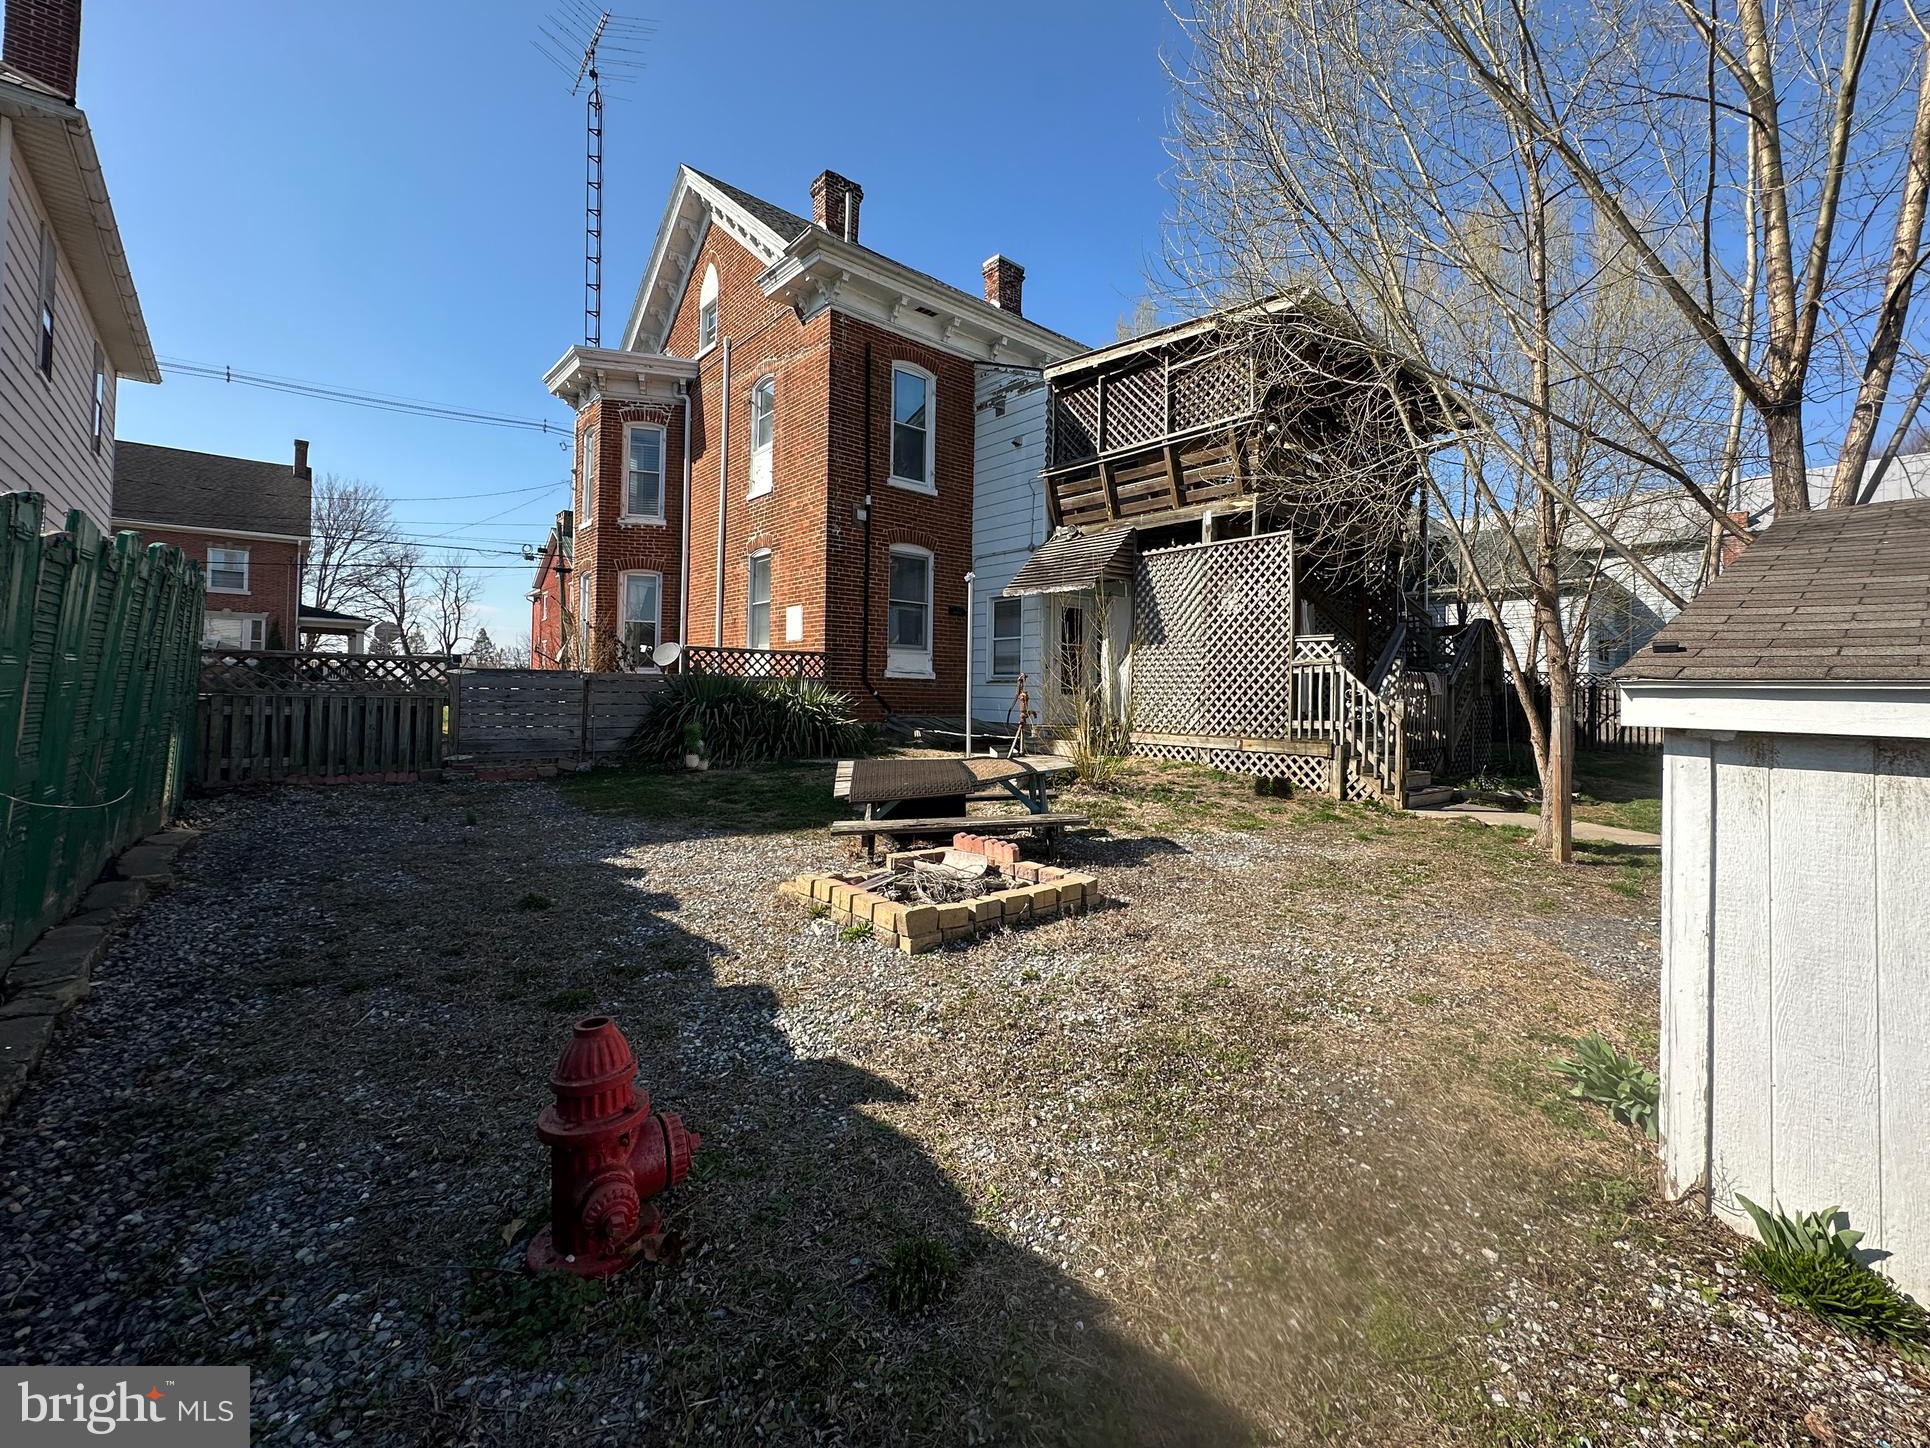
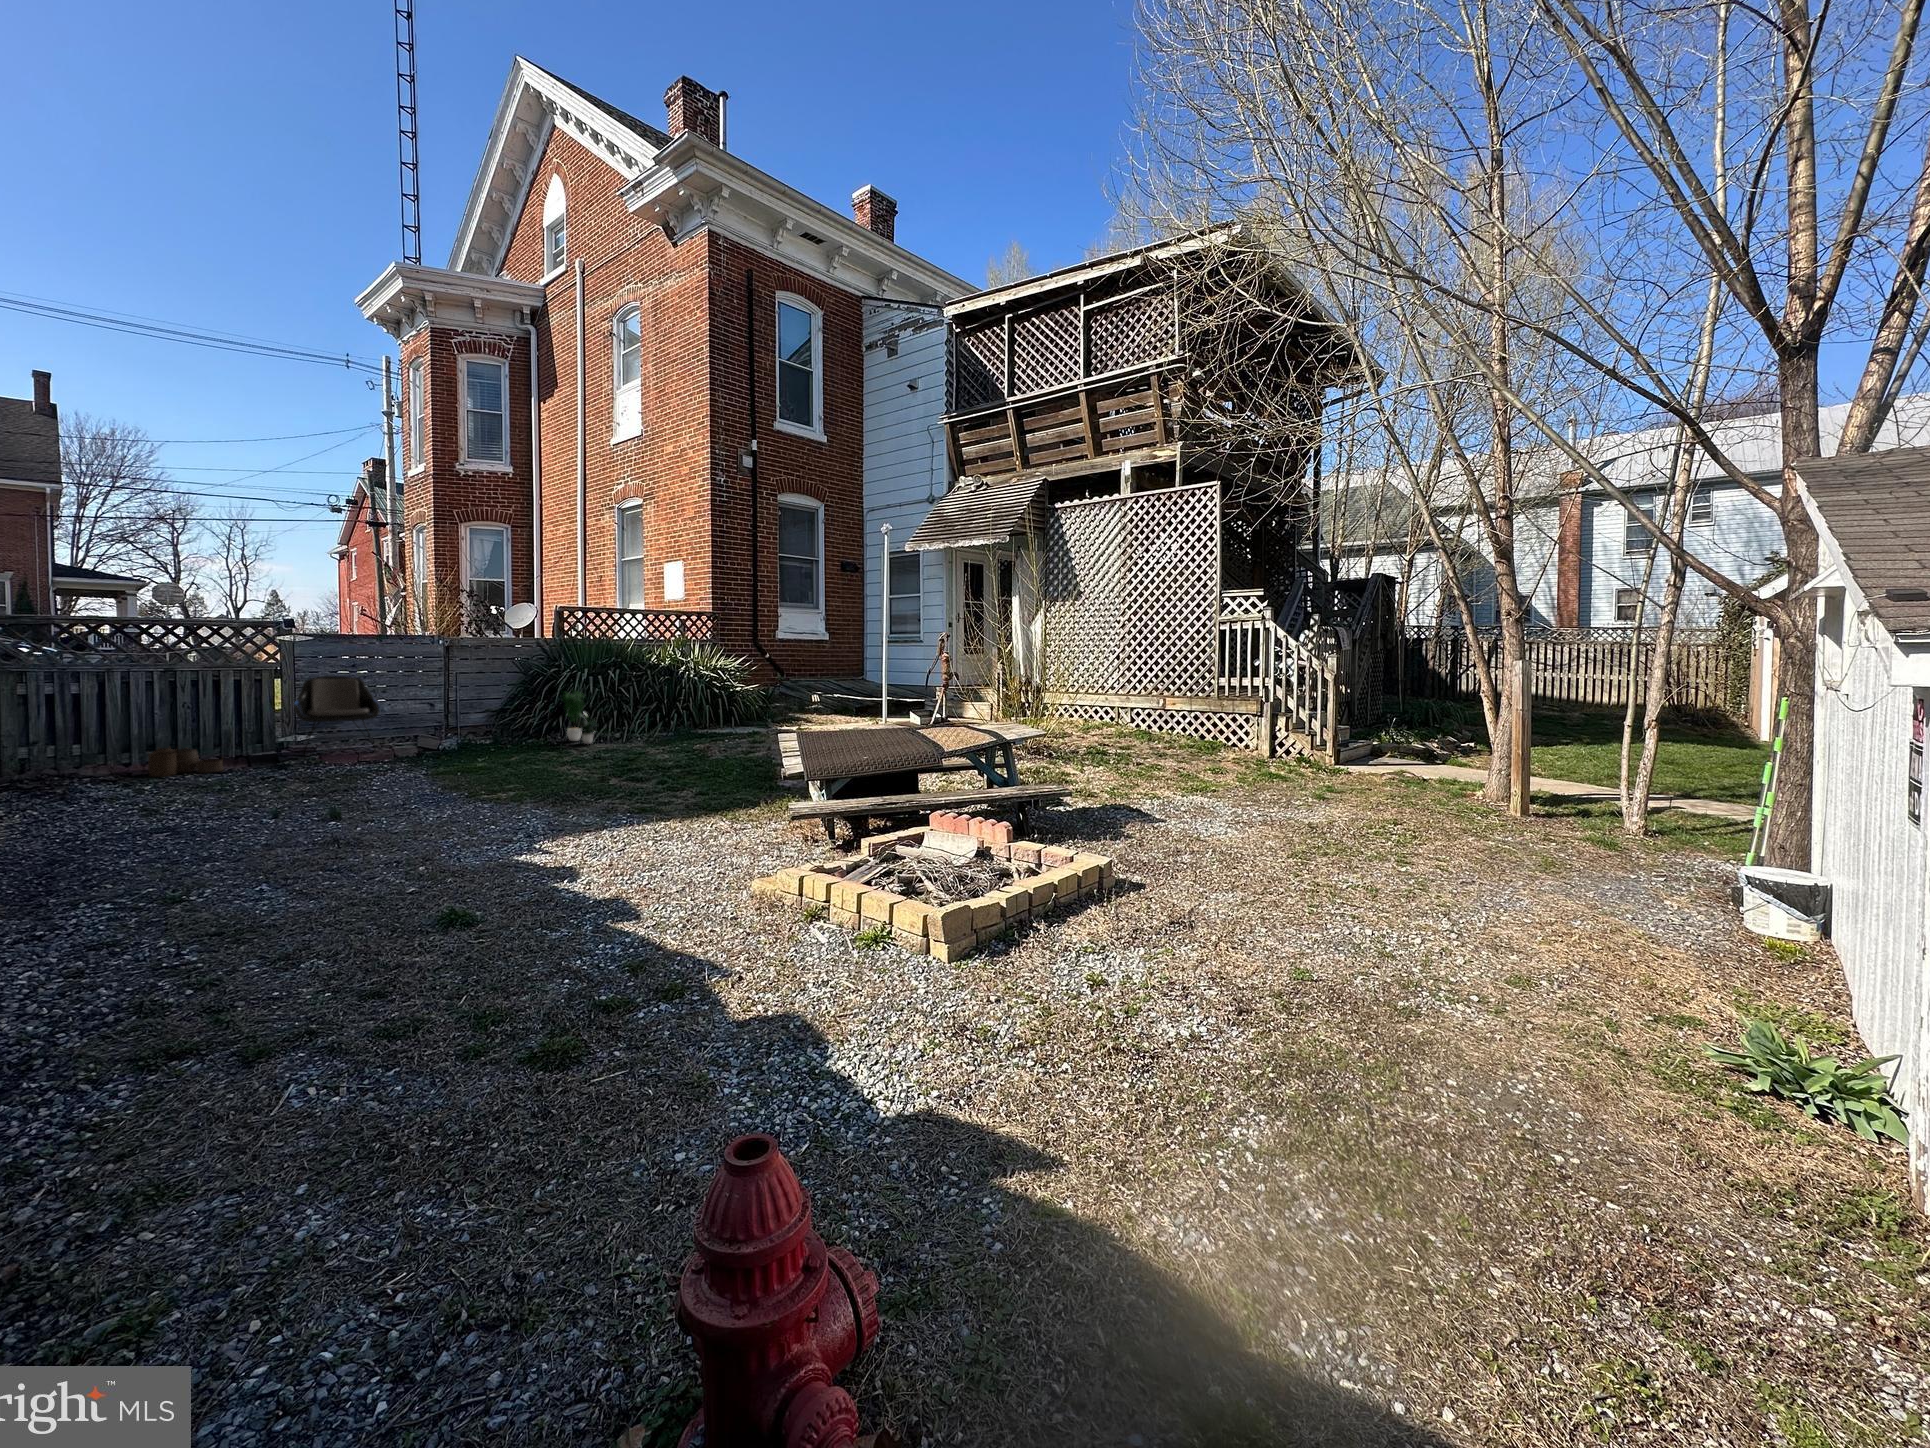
lounge chair: none [455,705,526,775] -> present [294,675,380,756]
woven basket: present [1254,776,1294,799] -> present [148,746,223,777]

